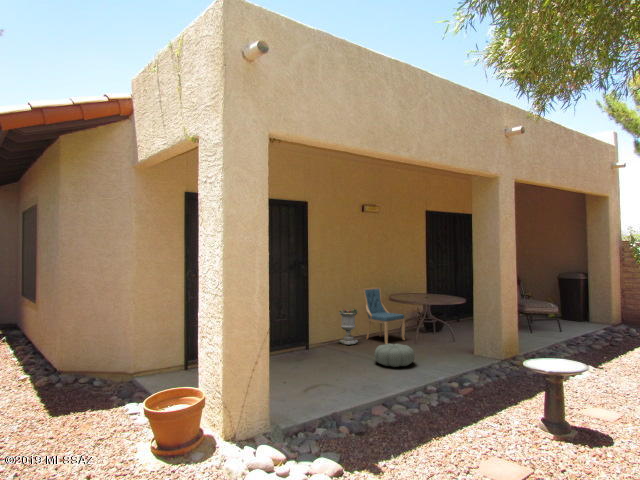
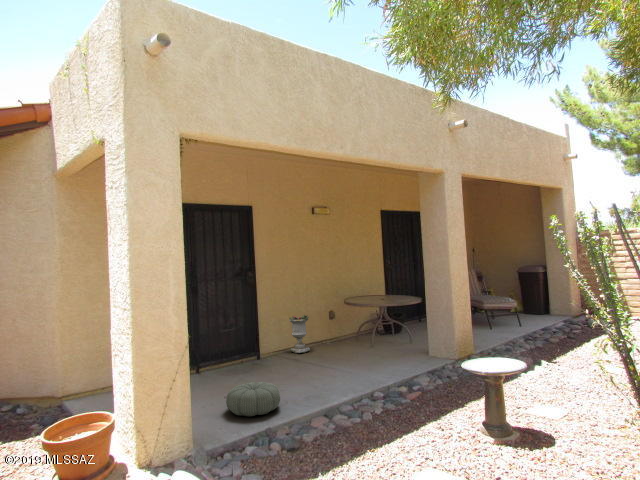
chair: present [363,287,405,344] -> none [314,291,360,350]
pouf: present [374,344,415,367] -> present [226,382,280,416]

